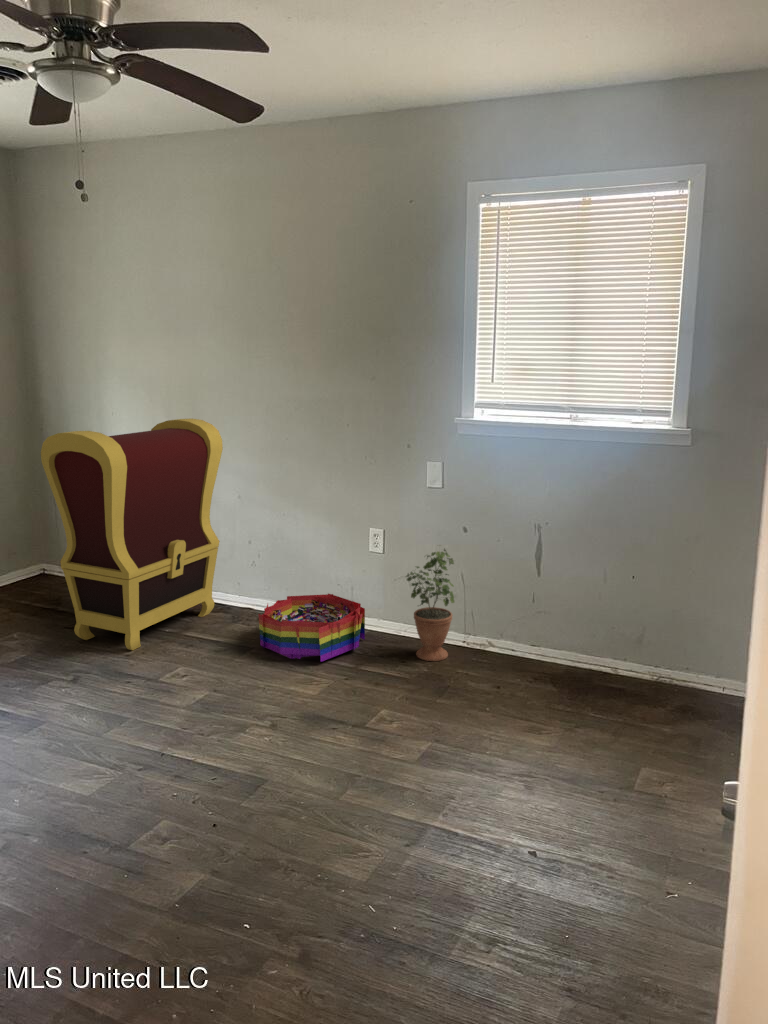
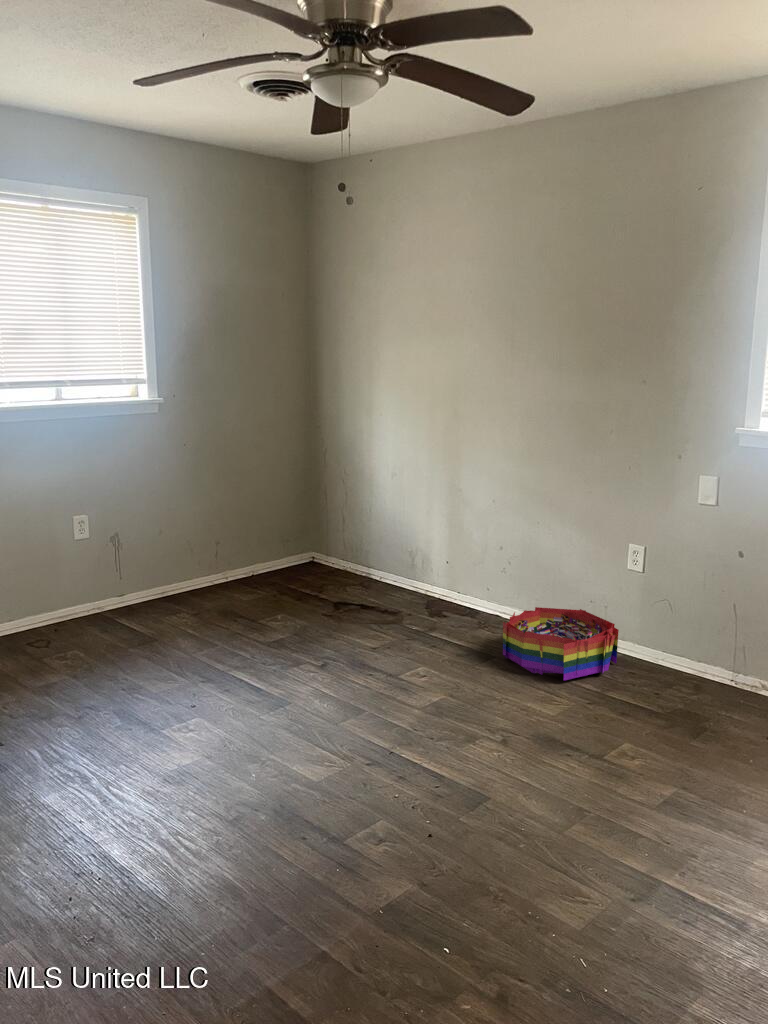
armchair: present [41,419,223,650] -> none [310,419,481,643]
potted plant: present [406,549,454,661] -> none [667,568,727,698]

